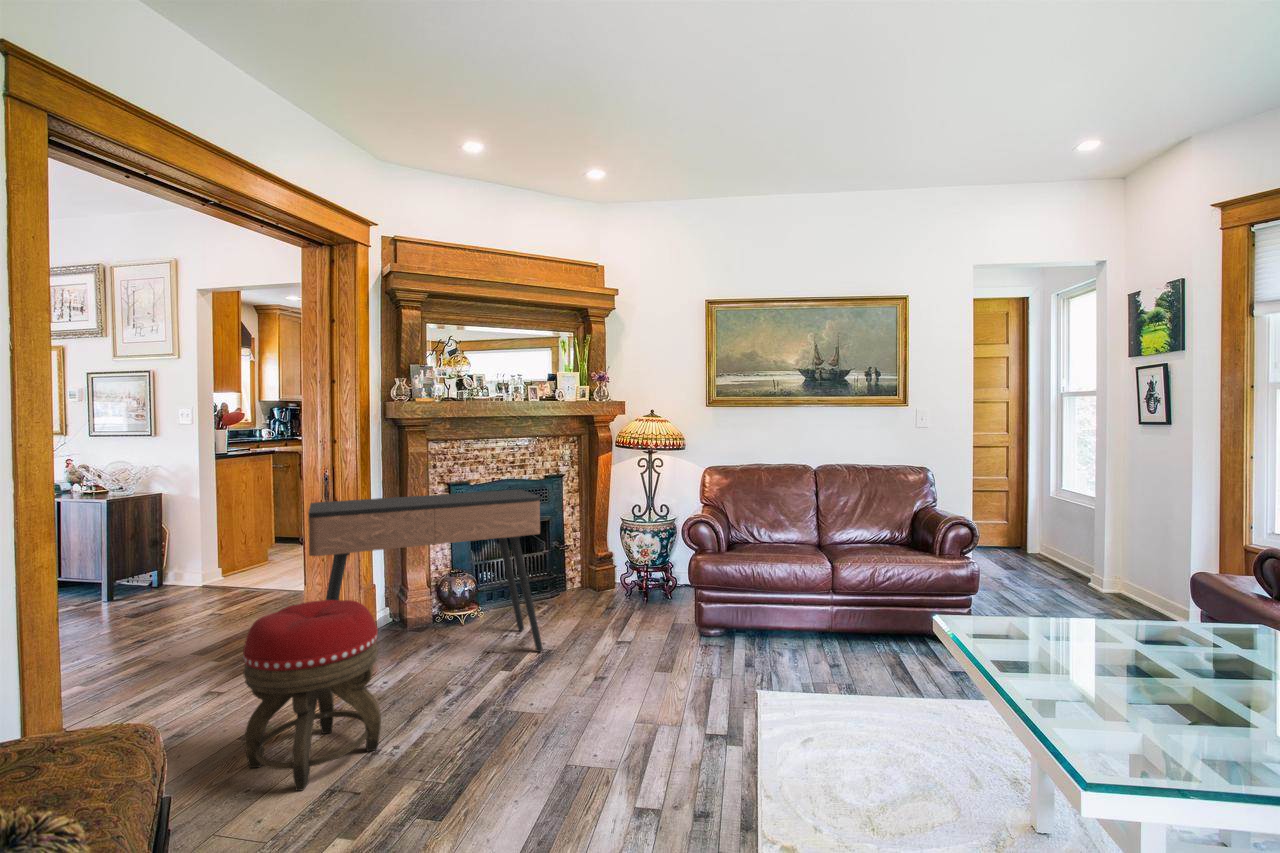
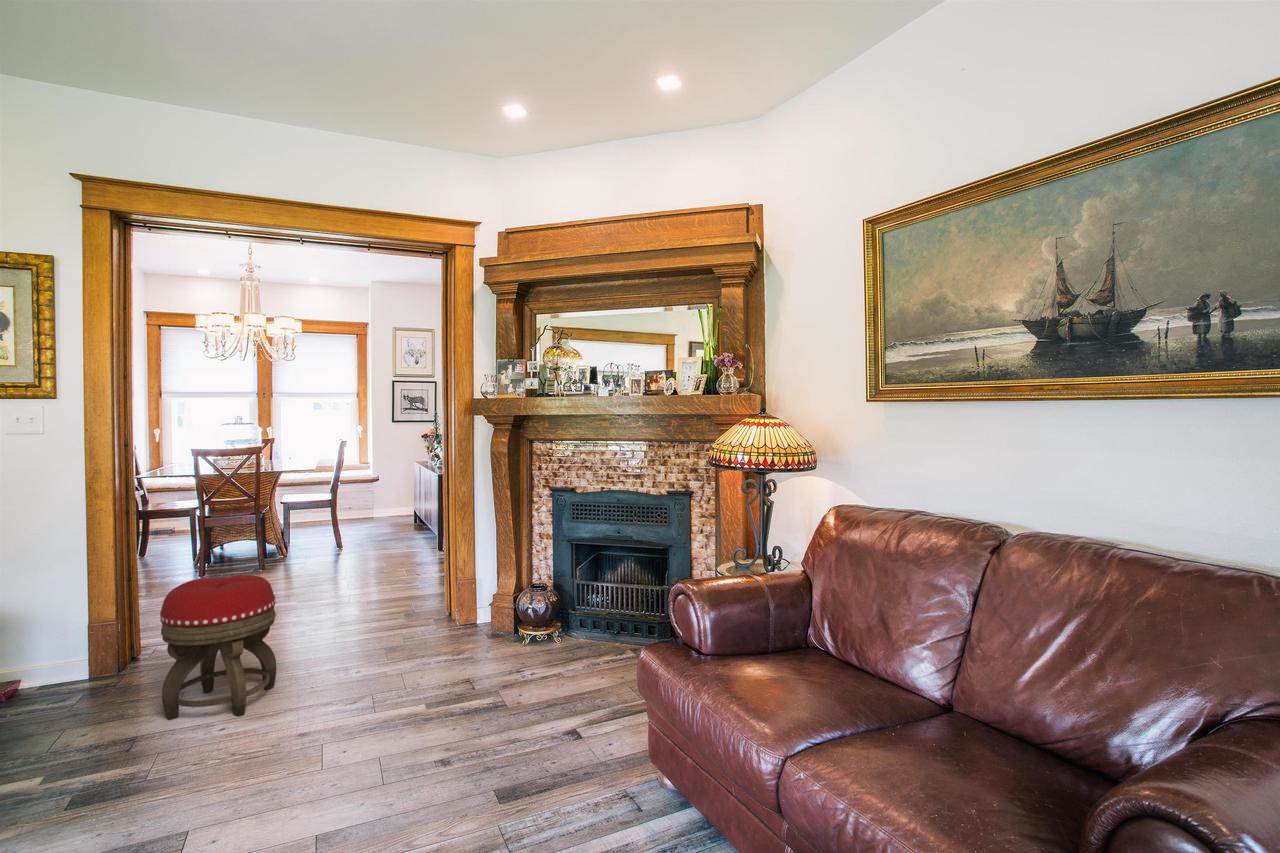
console table: present [308,489,543,652] -> none [331,493,544,696]

